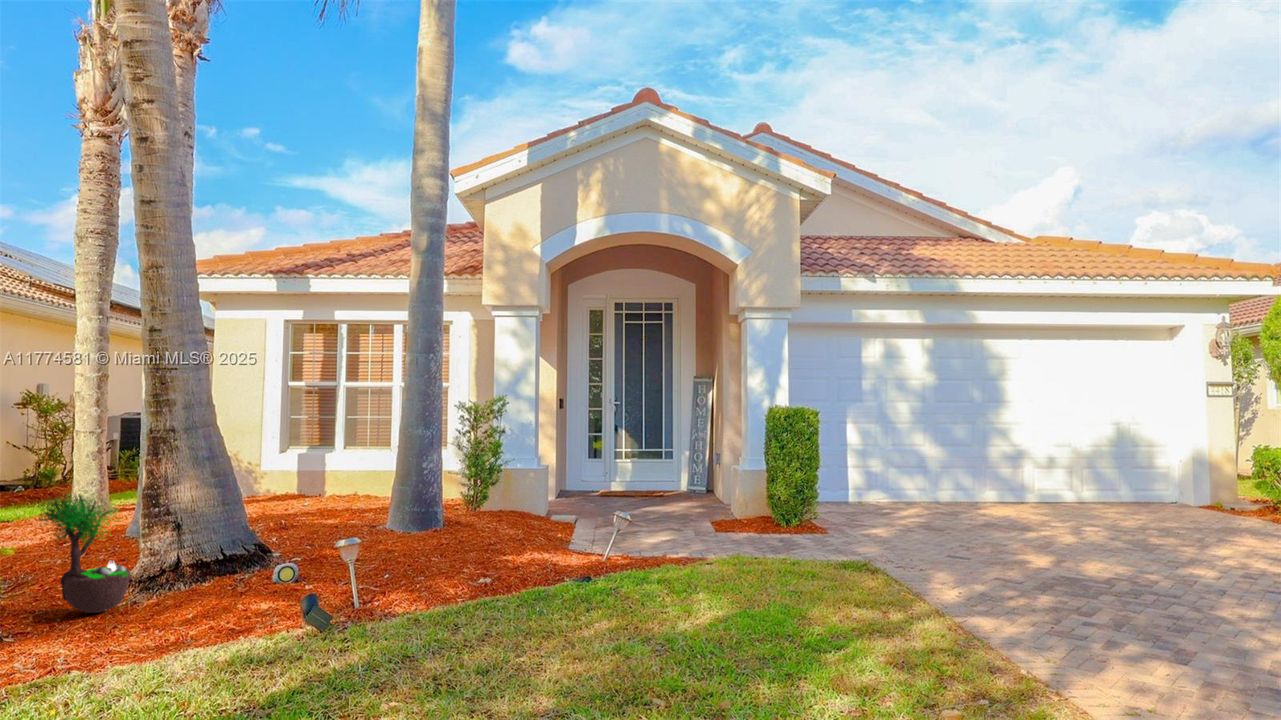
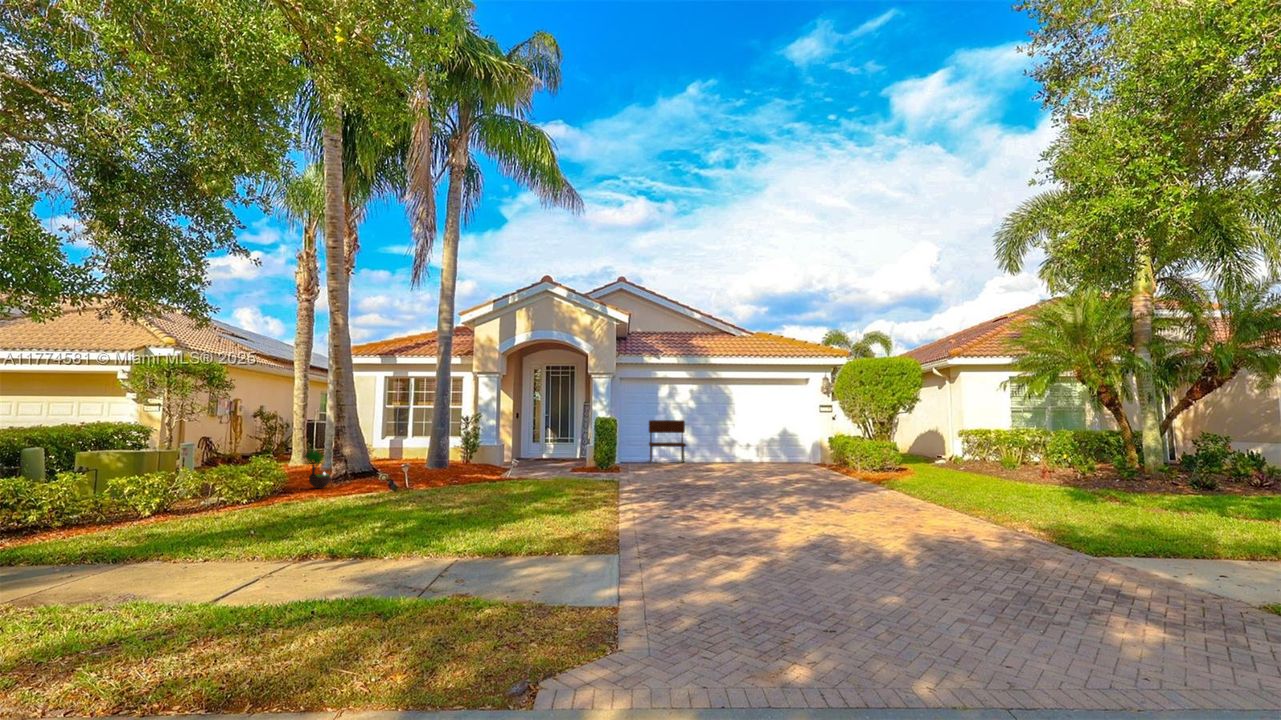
bench: none [845,411,936,500] -> present [649,420,686,462]

